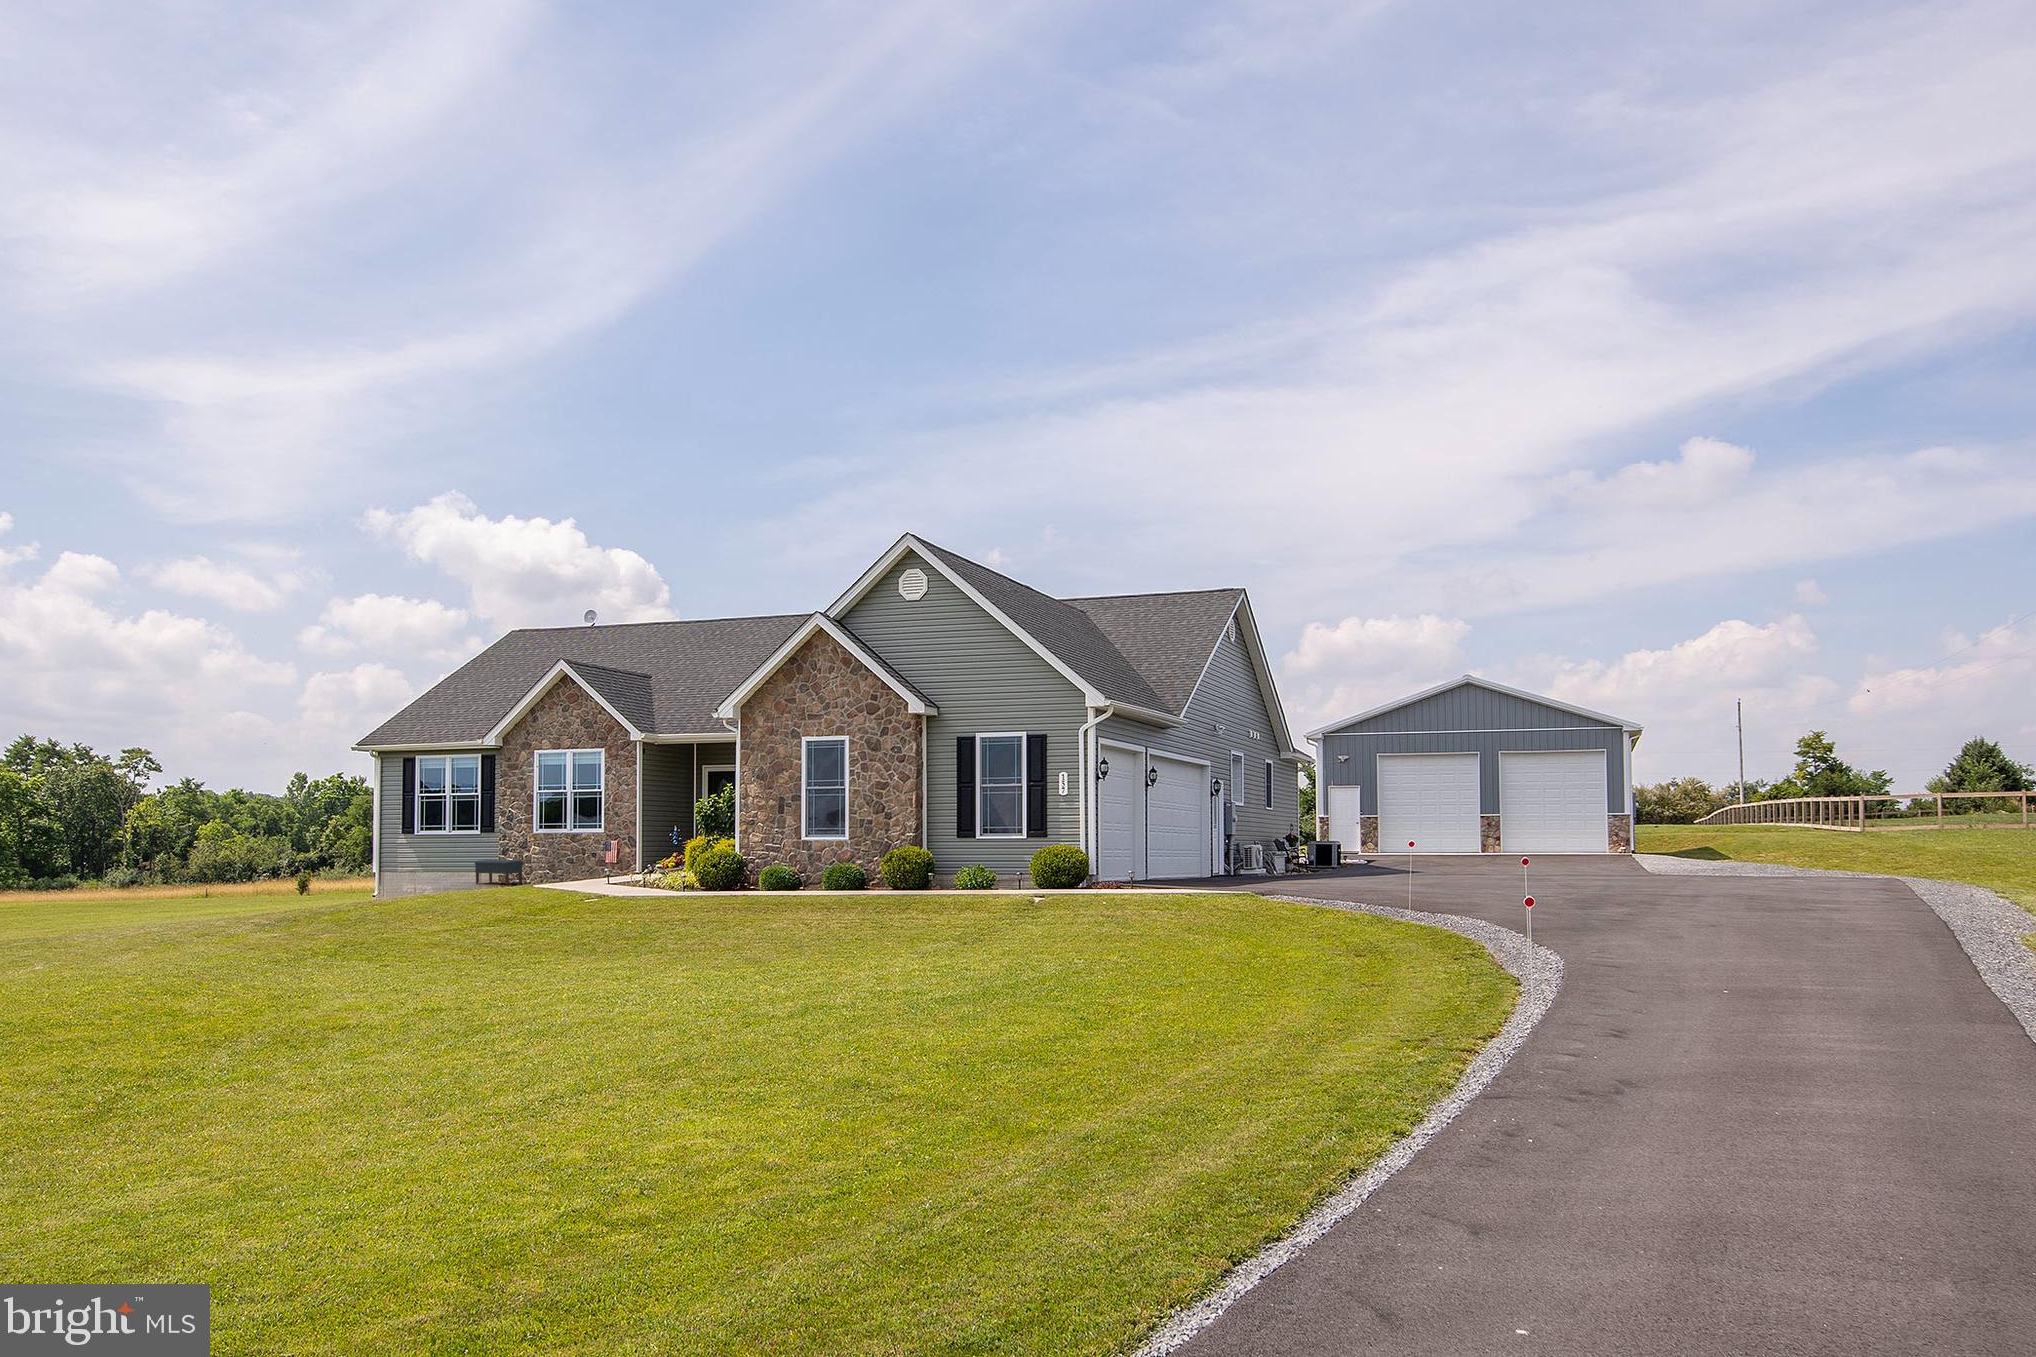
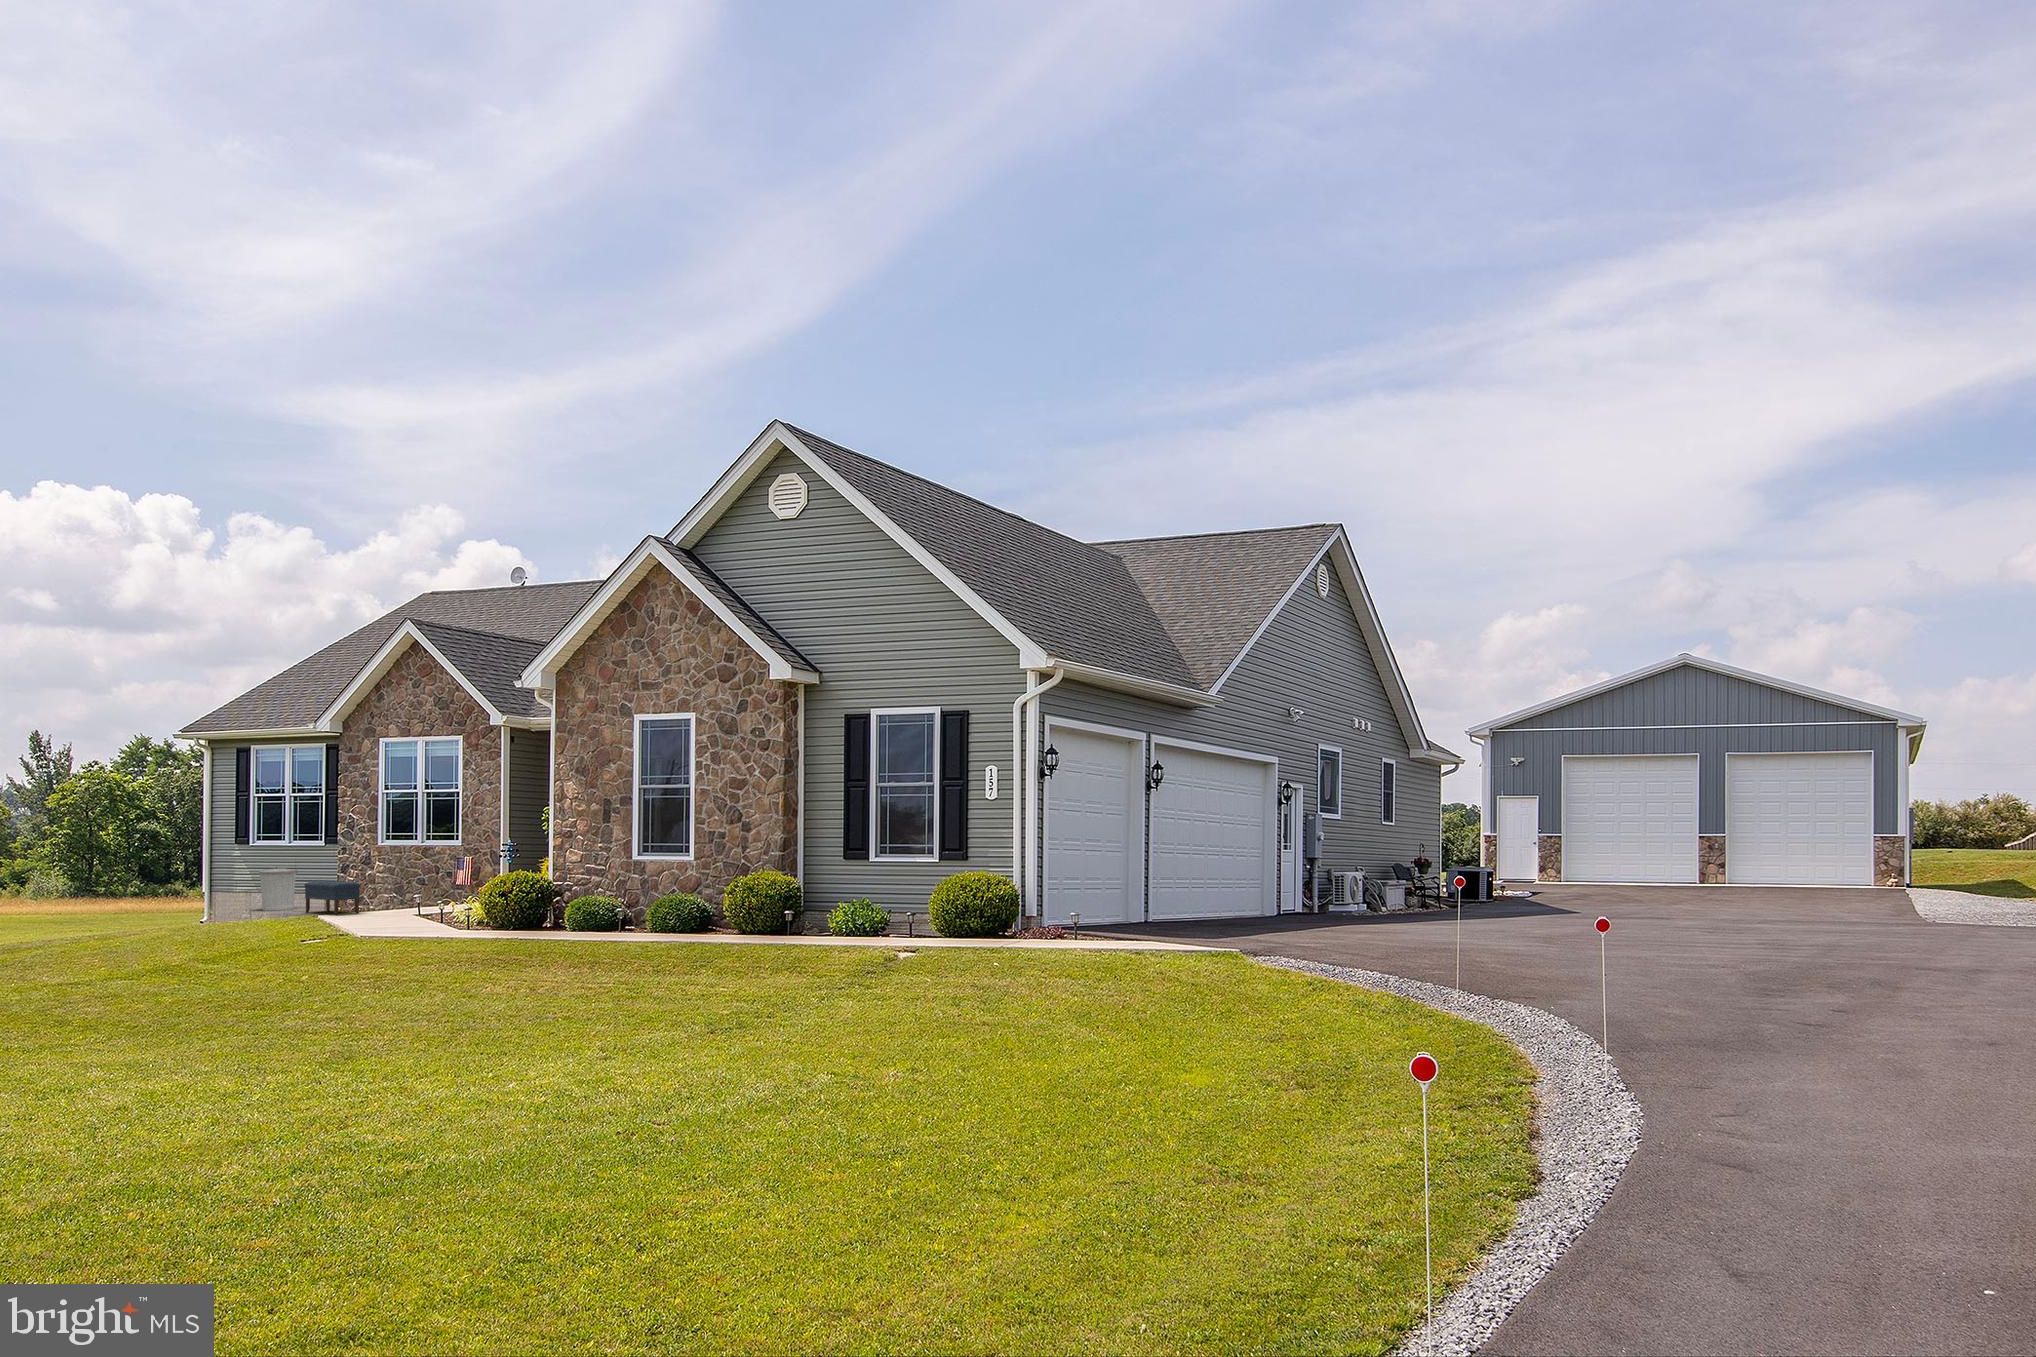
trash can: none [430,850,459,883] -> present [259,867,297,911]

